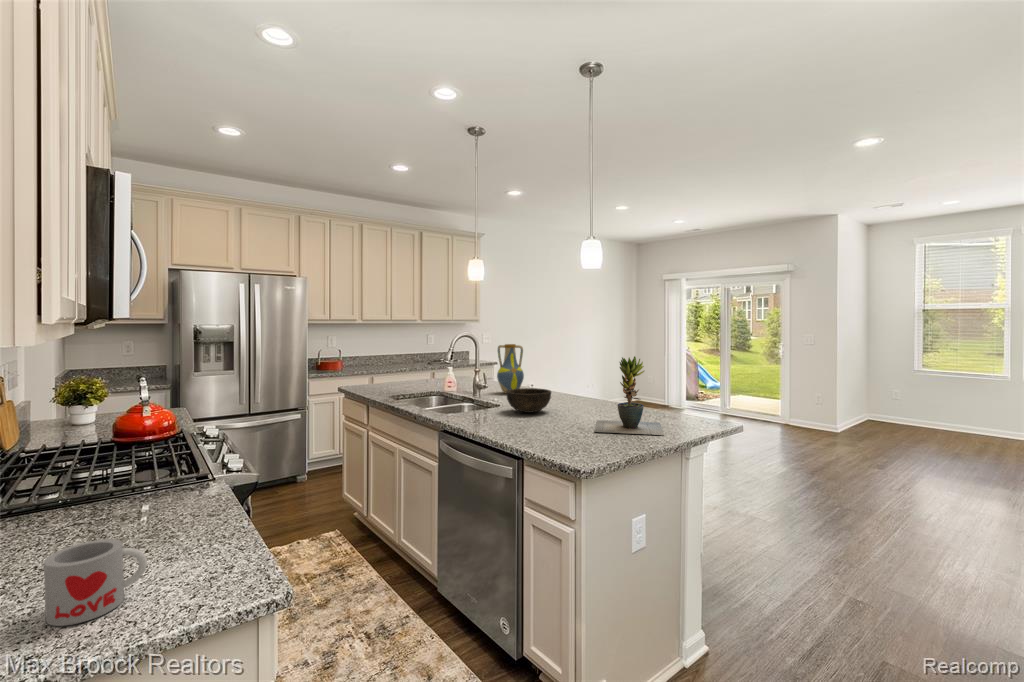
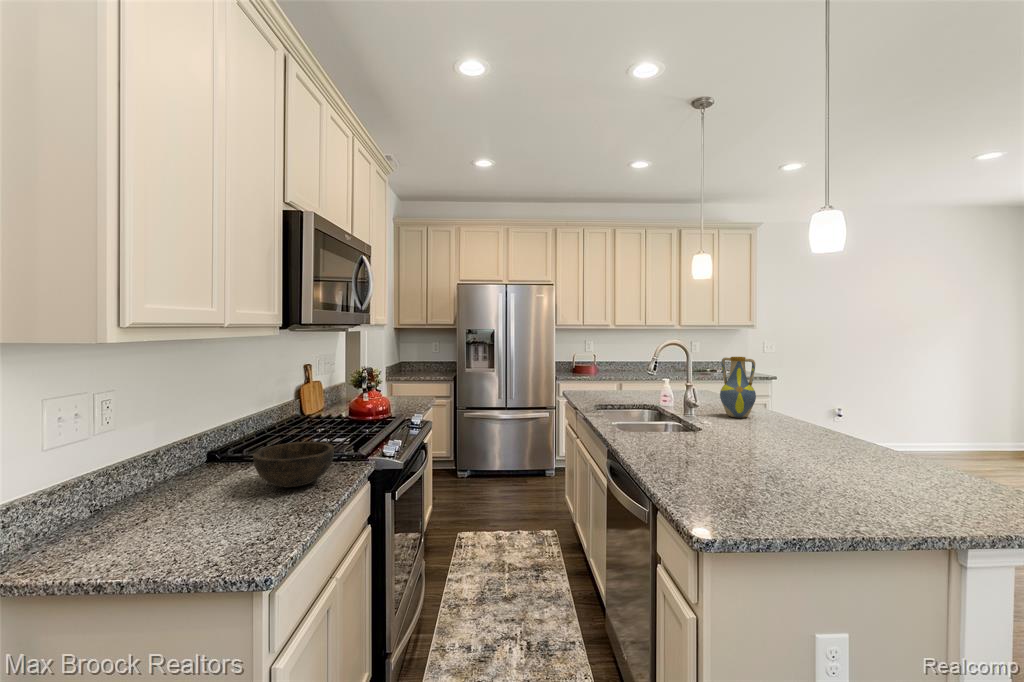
potted plant: present [594,356,664,435] -> none [779,386,916,514]
bowl: present [506,388,551,413] -> present [253,442,334,487]
mug: present [44,539,147,626] -> none [149,502,215,561]

